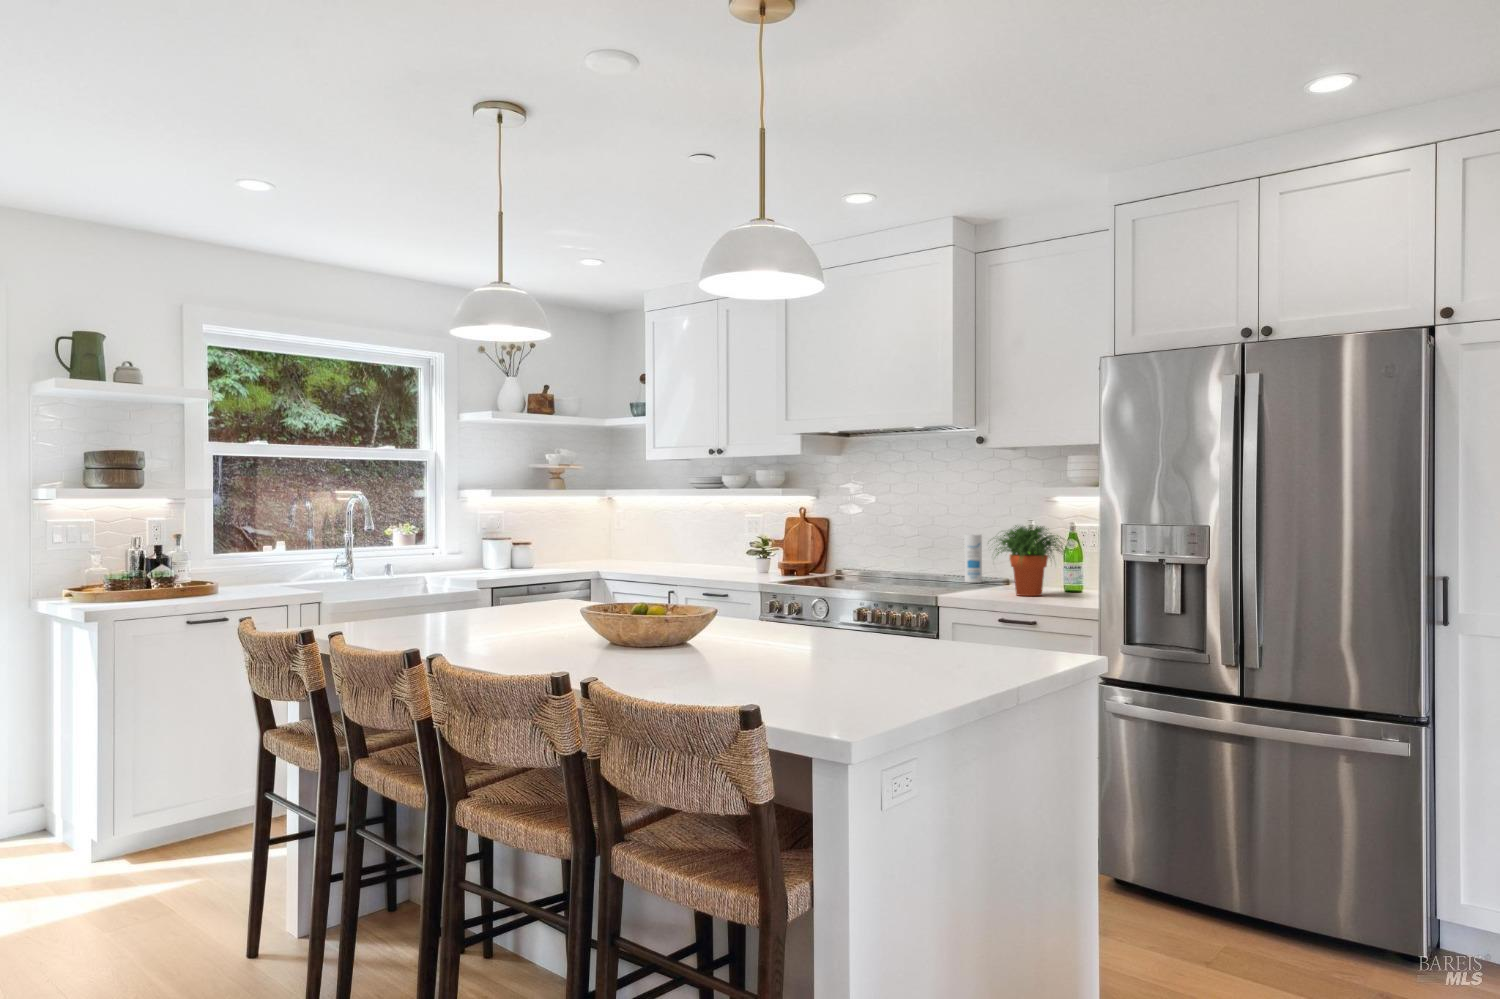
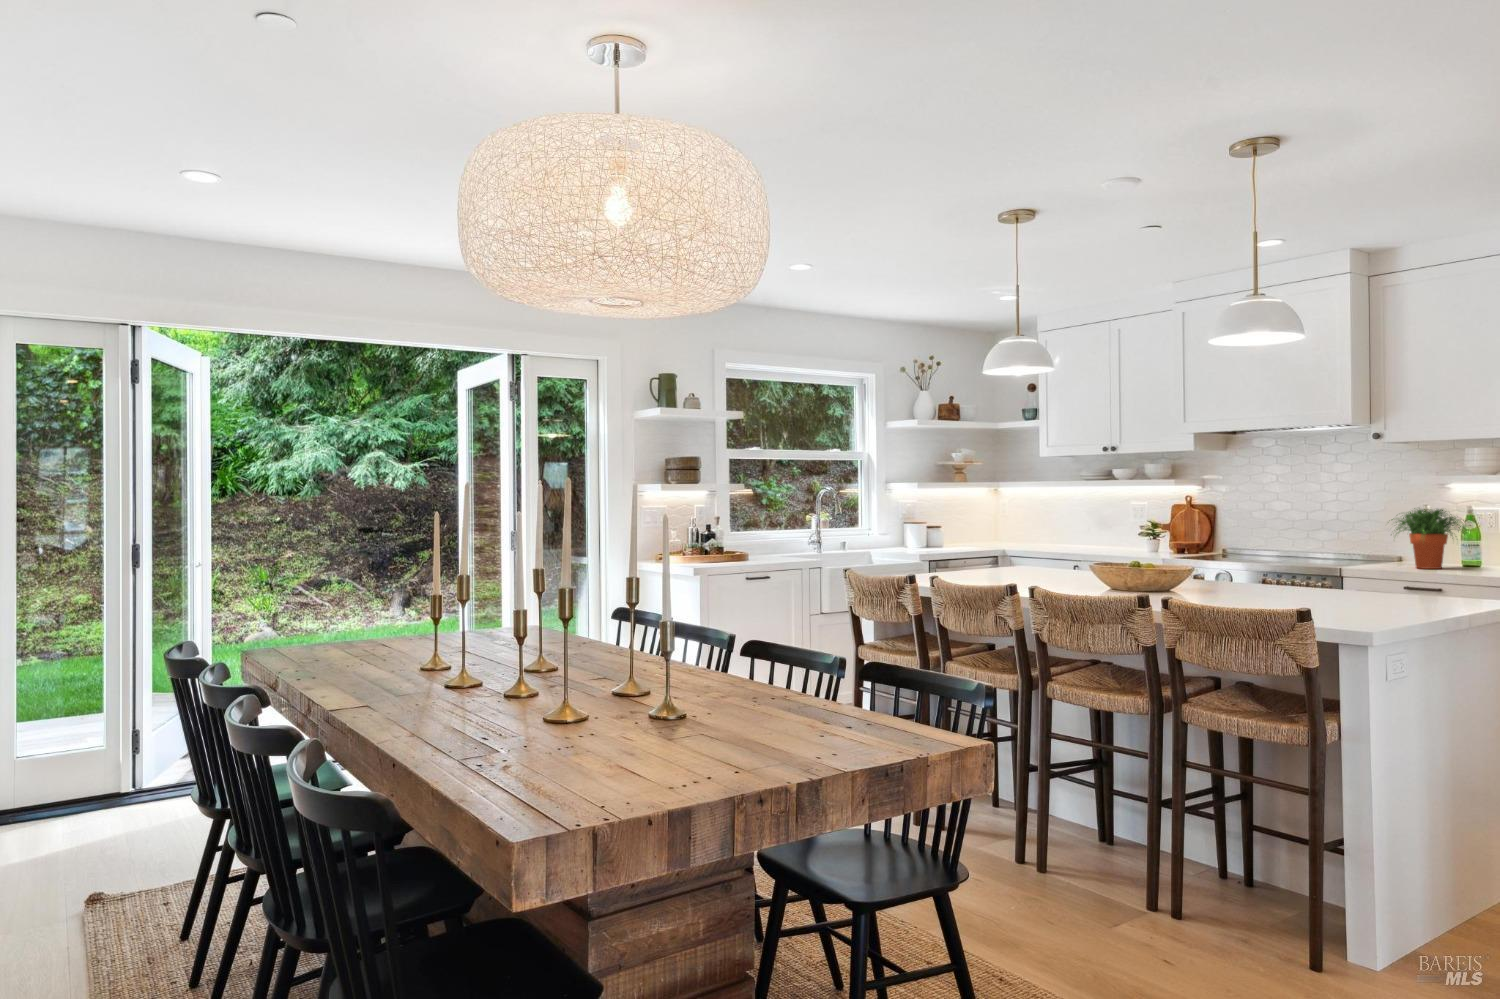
canister: present [964,534,982,583] -> none [1355,517,1373,560]

